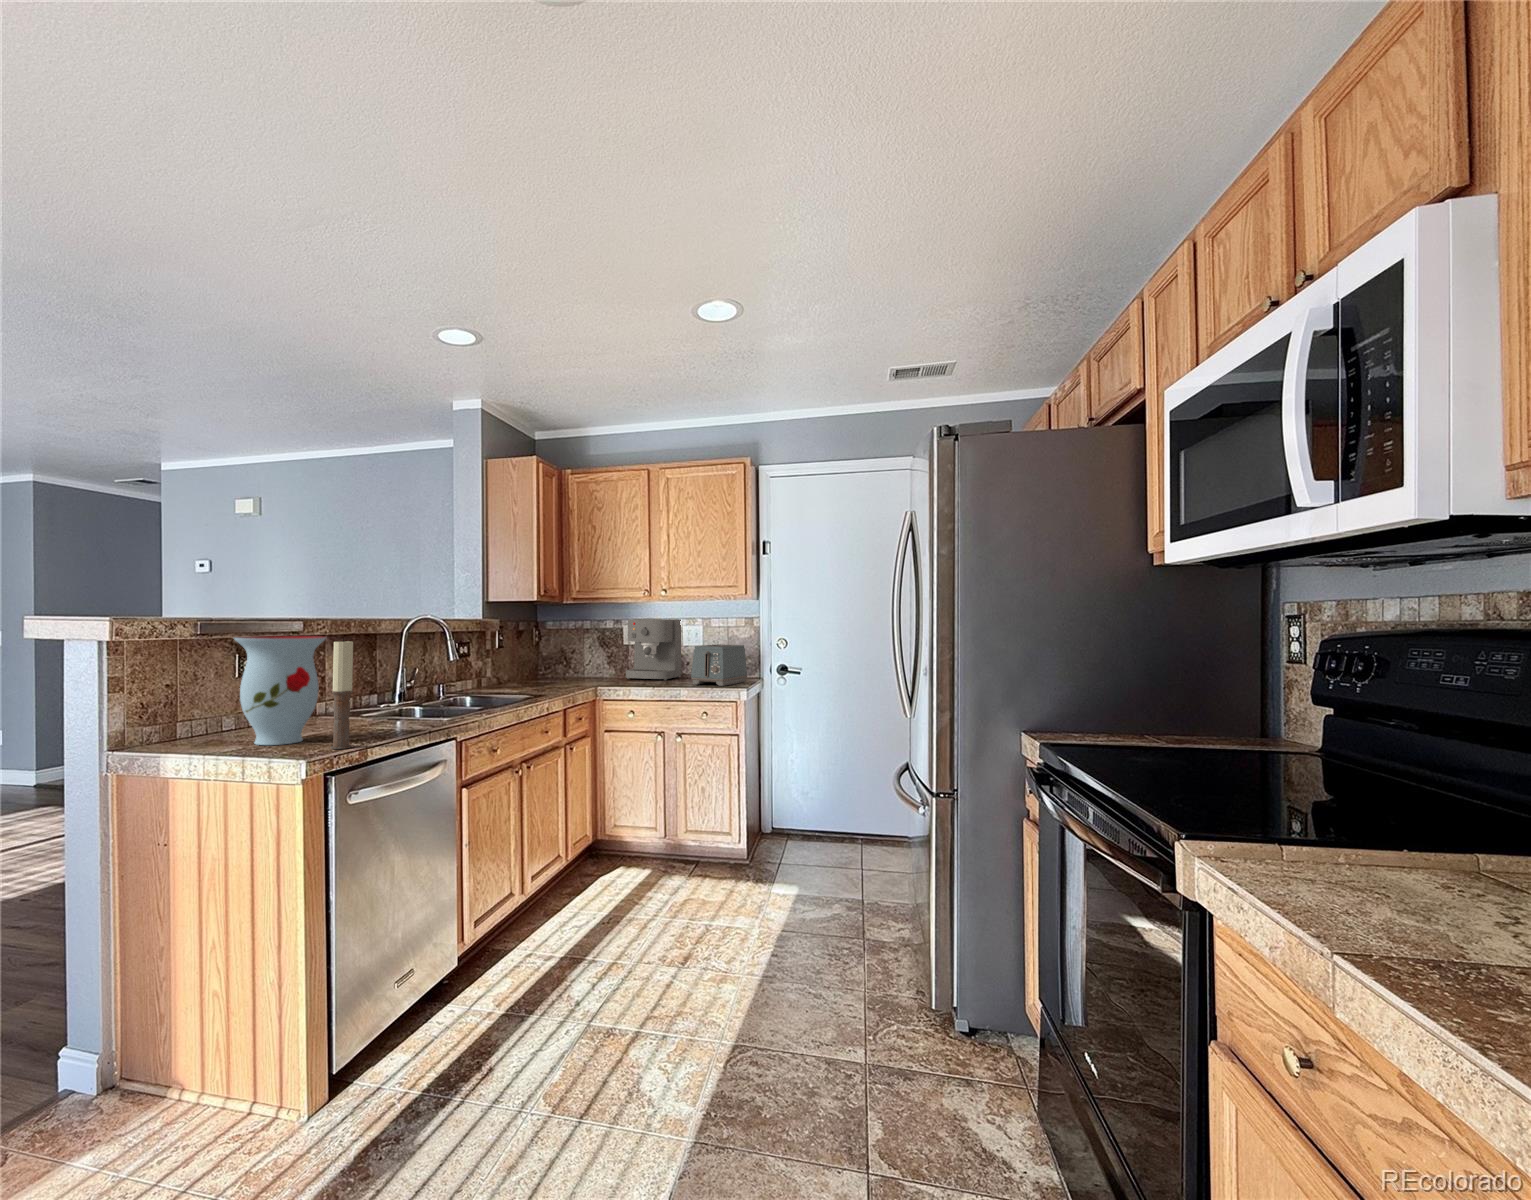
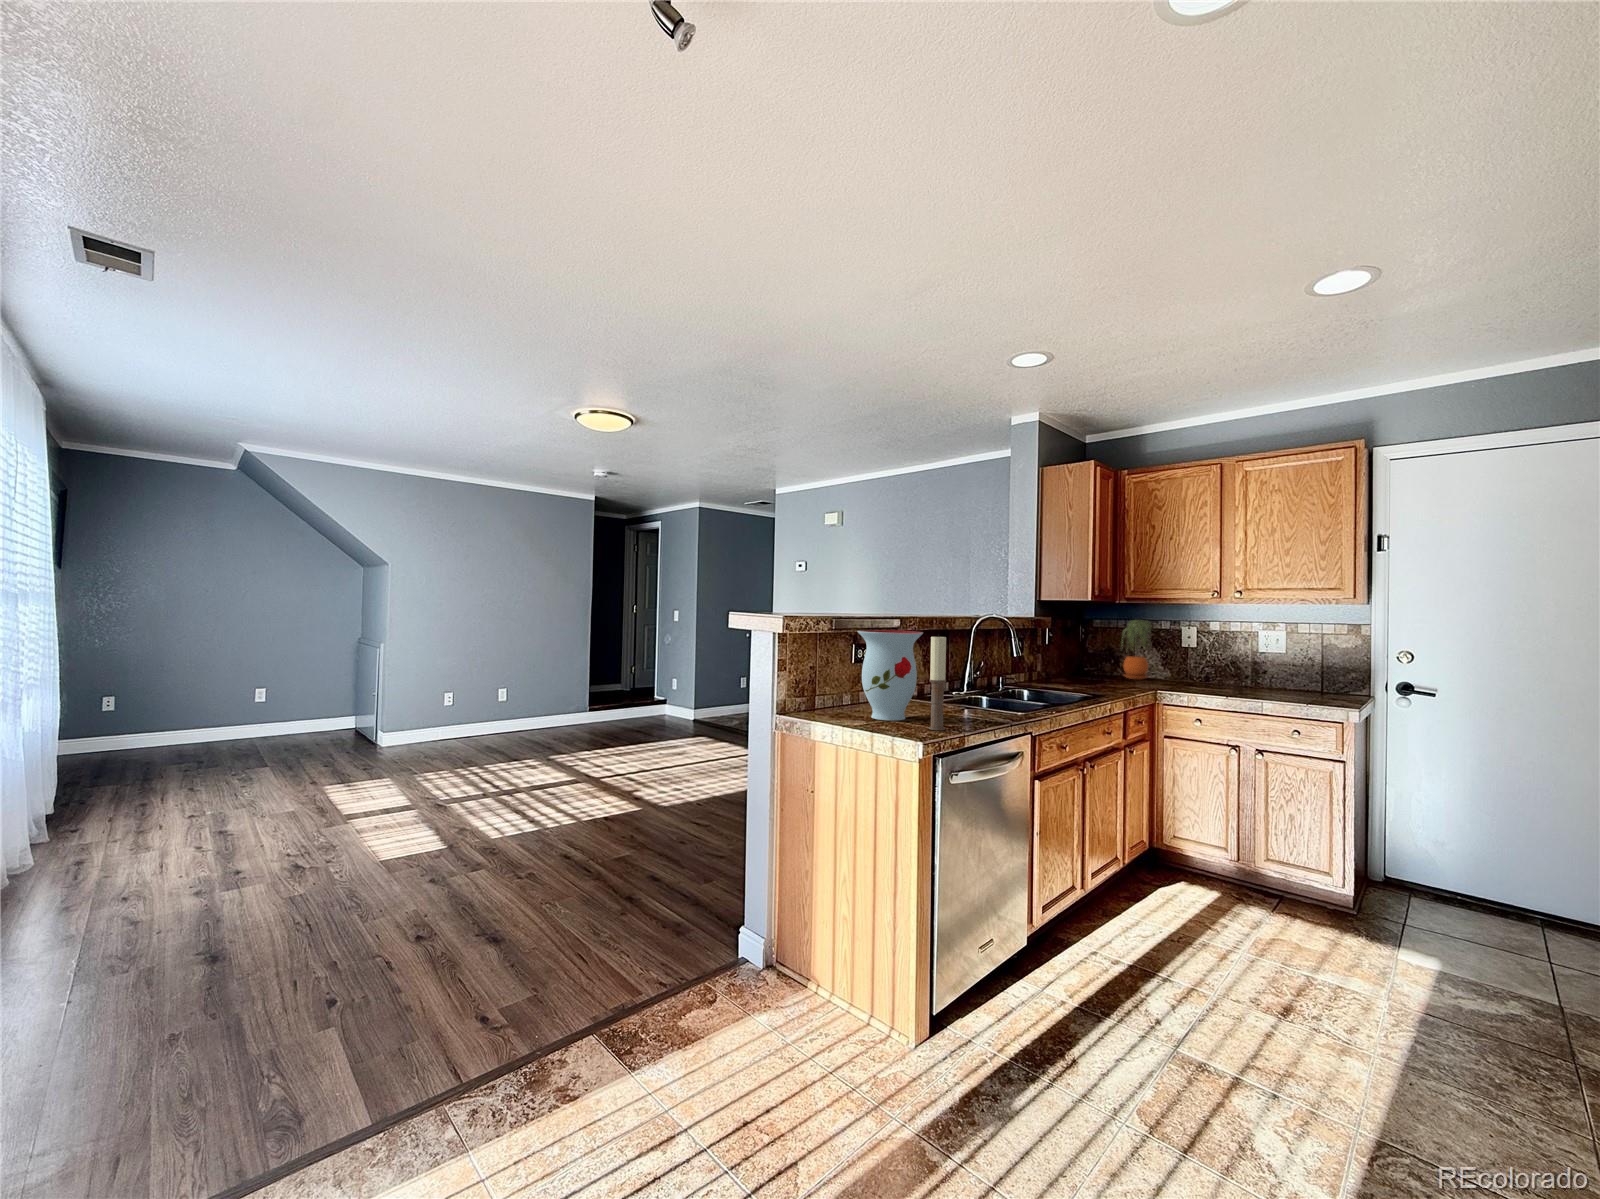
potted plant: none [569,618,599,678] -> present [1122,620,1151,680]
coffee maker: present [626,619,682,680] -> none [1185,621,1254,689]
toaster: present [691,644,747,686] -> none [1272,652,1350,701]

